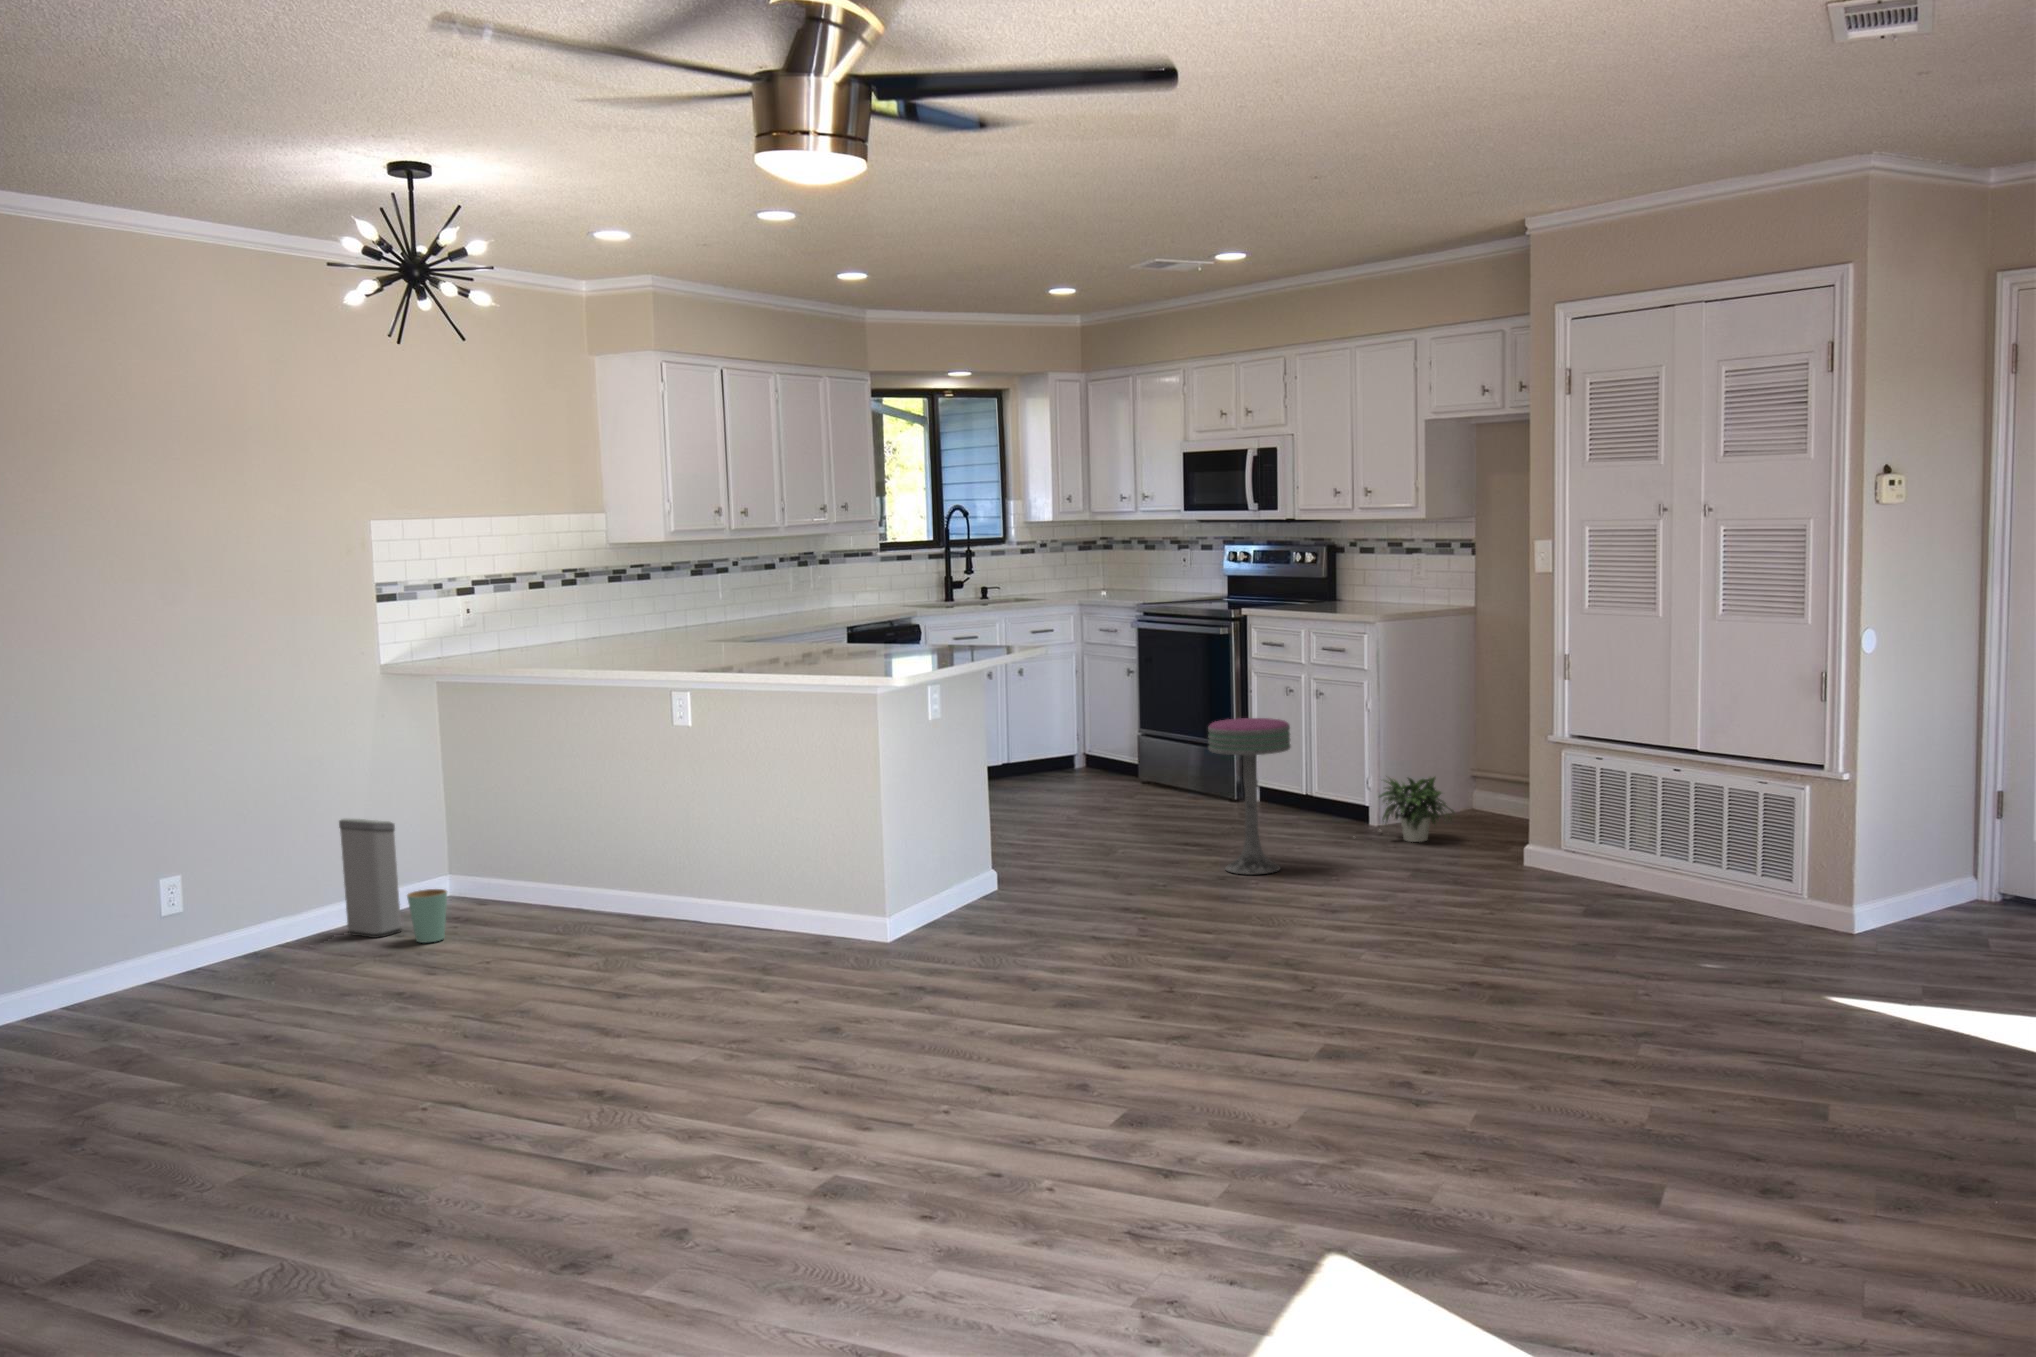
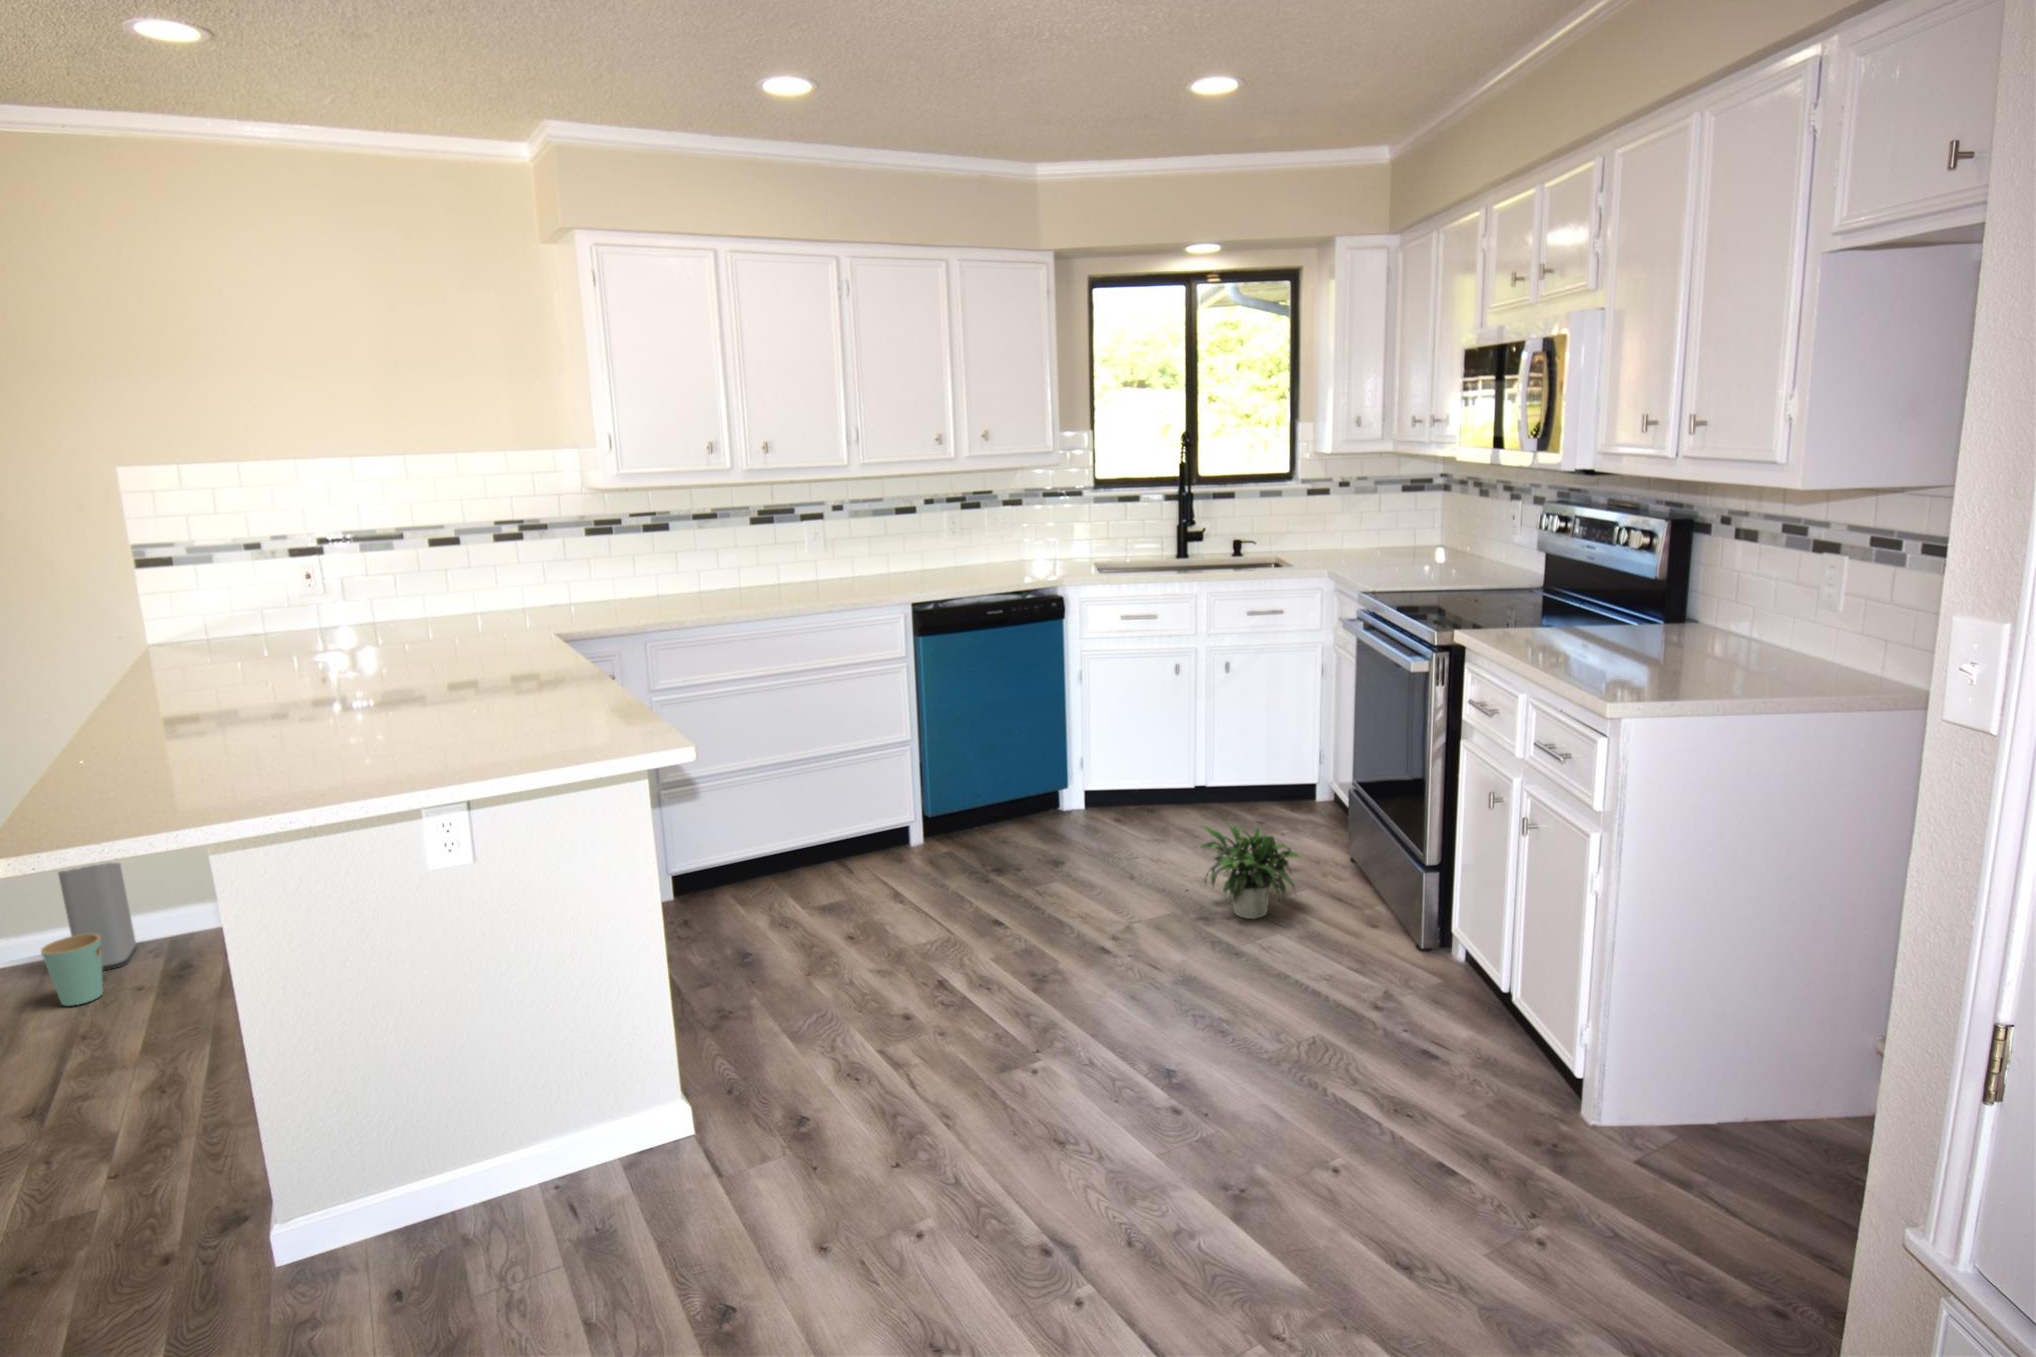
bar stool: present [1208,718,1291,875] -> none [1036,909,1211,1259]
potted plant: present [1379,777,1455,842] -> present [1200,822,1300,919]

